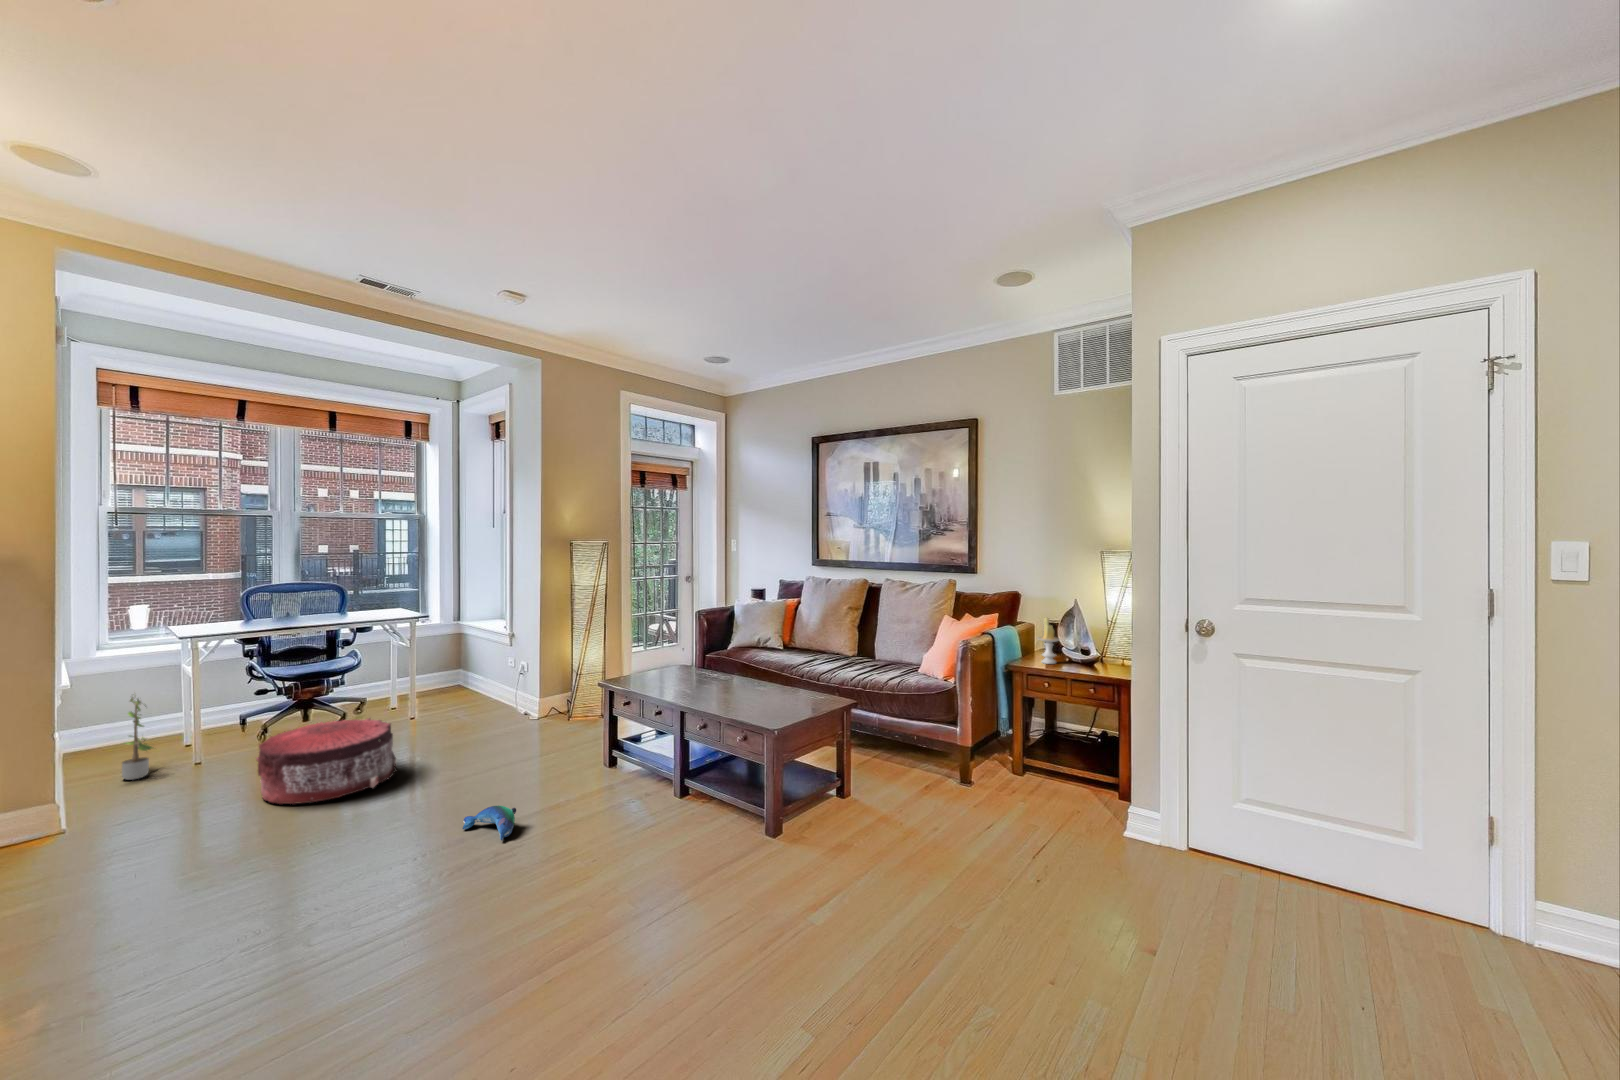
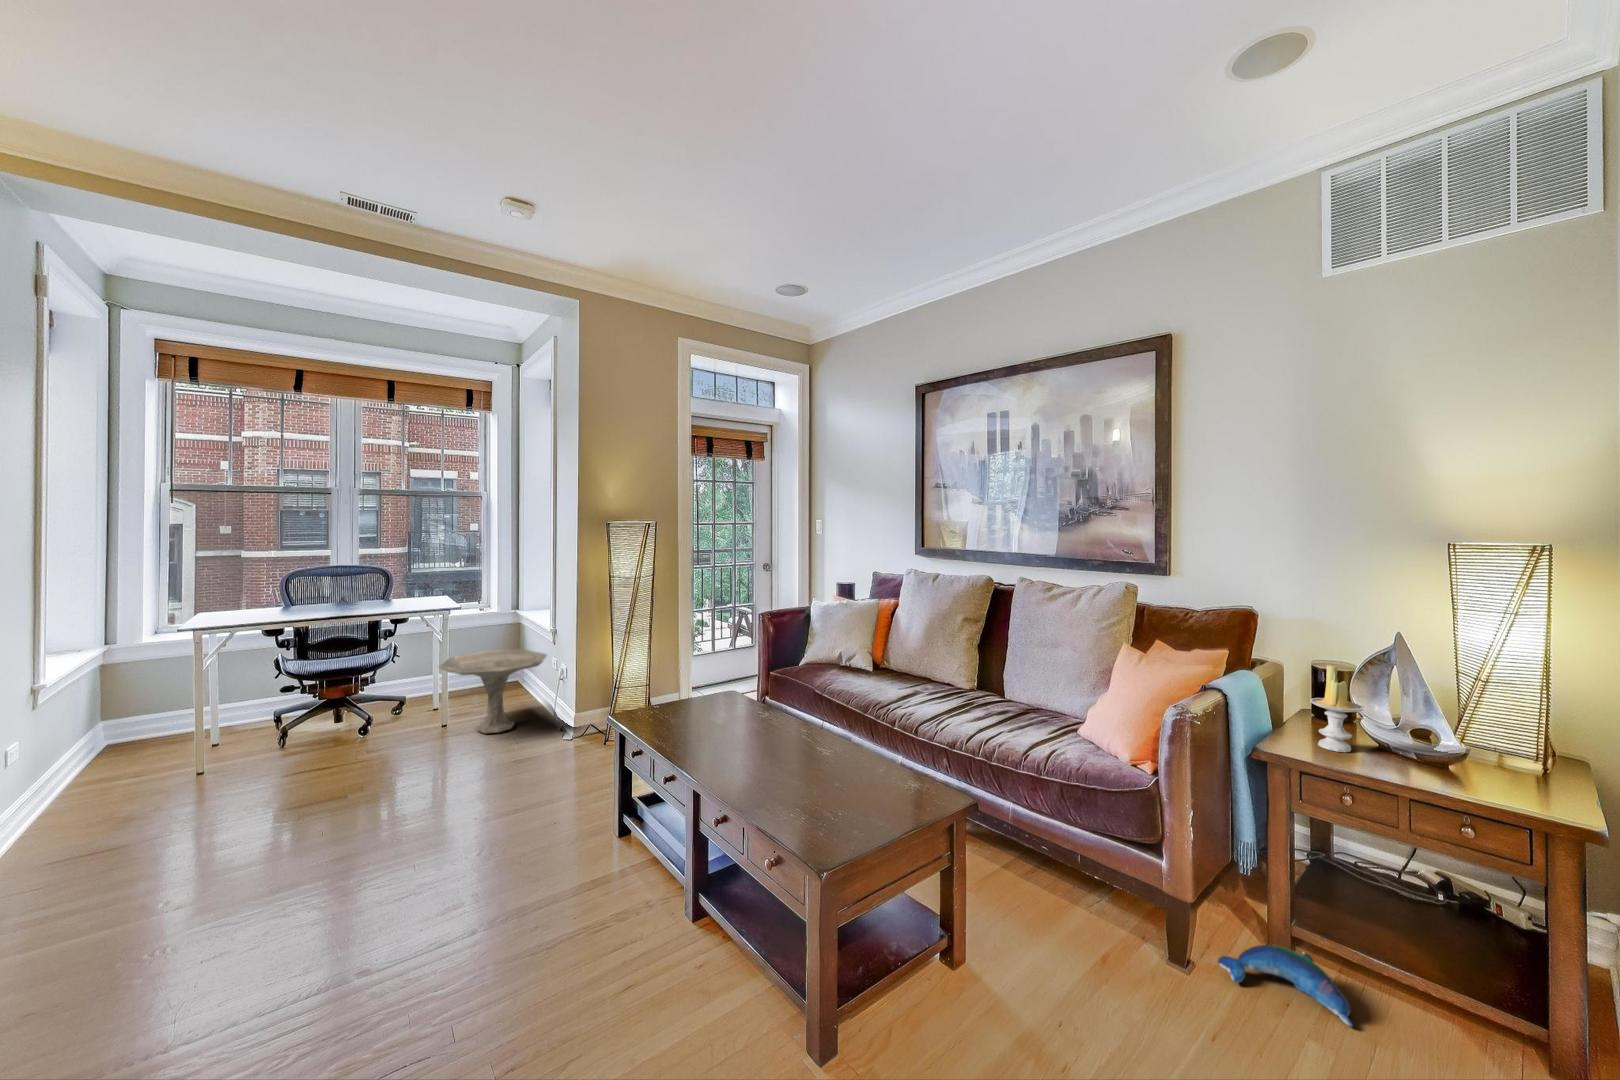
side table: none [420,650,509,718] -> present [439,649,547,733]
potted plant: present [122,697,153,780] -> none [39,702,106,812]
pouf: present [256,718,397,804] -> none [143,750,345,884]
plush toy: present [462,805,516,841] -> present [1218,945,1353,1027]

